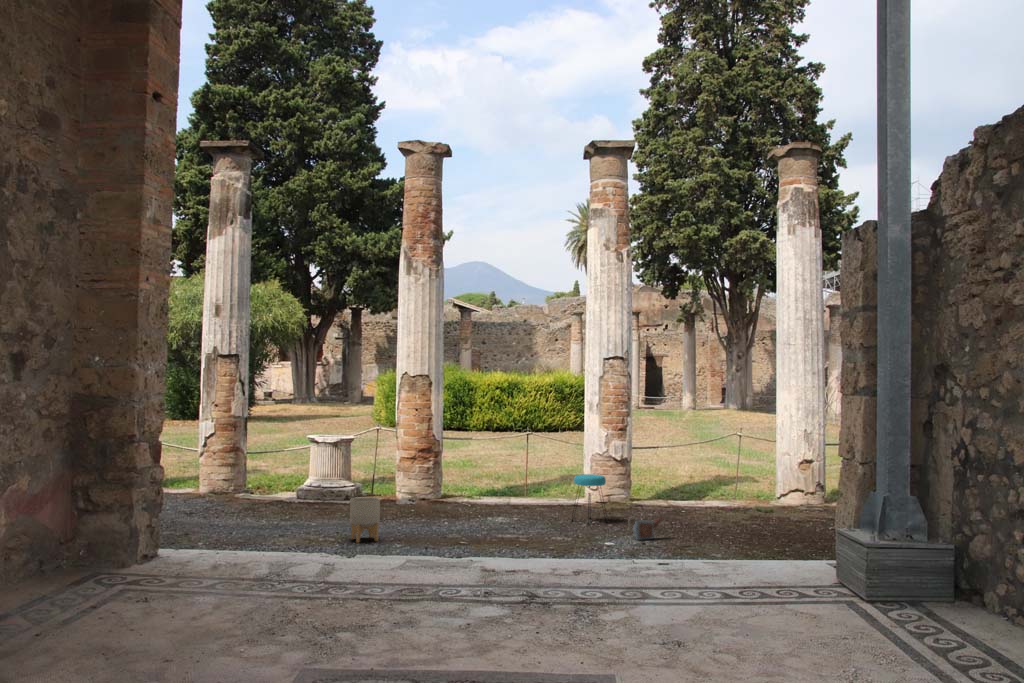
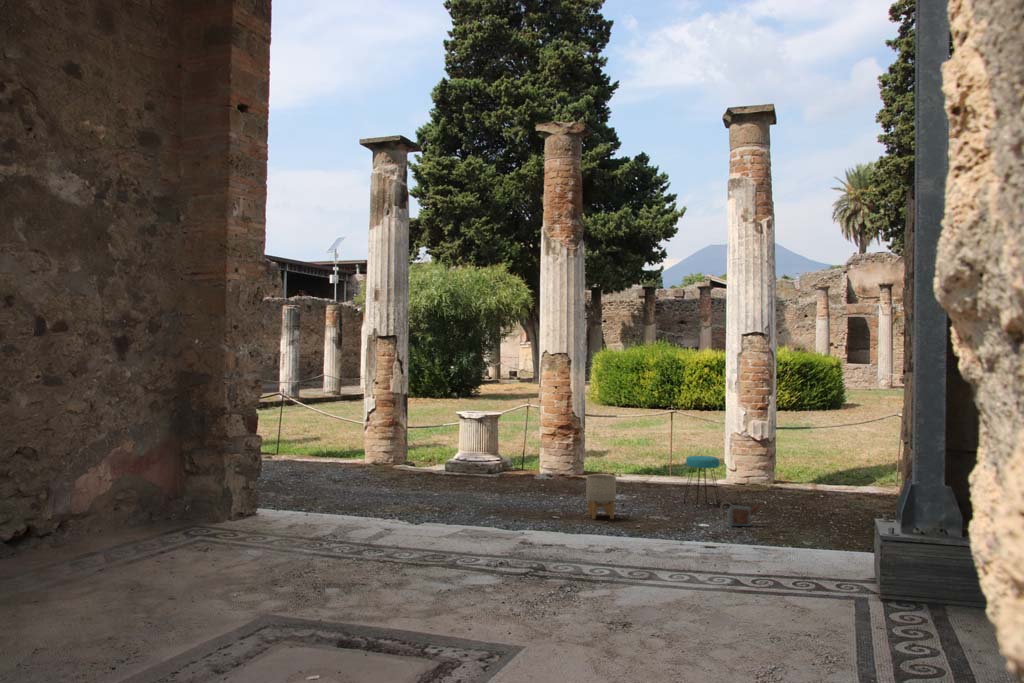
planter: present [350,497,380,543] -> present [586,474,616,519]

